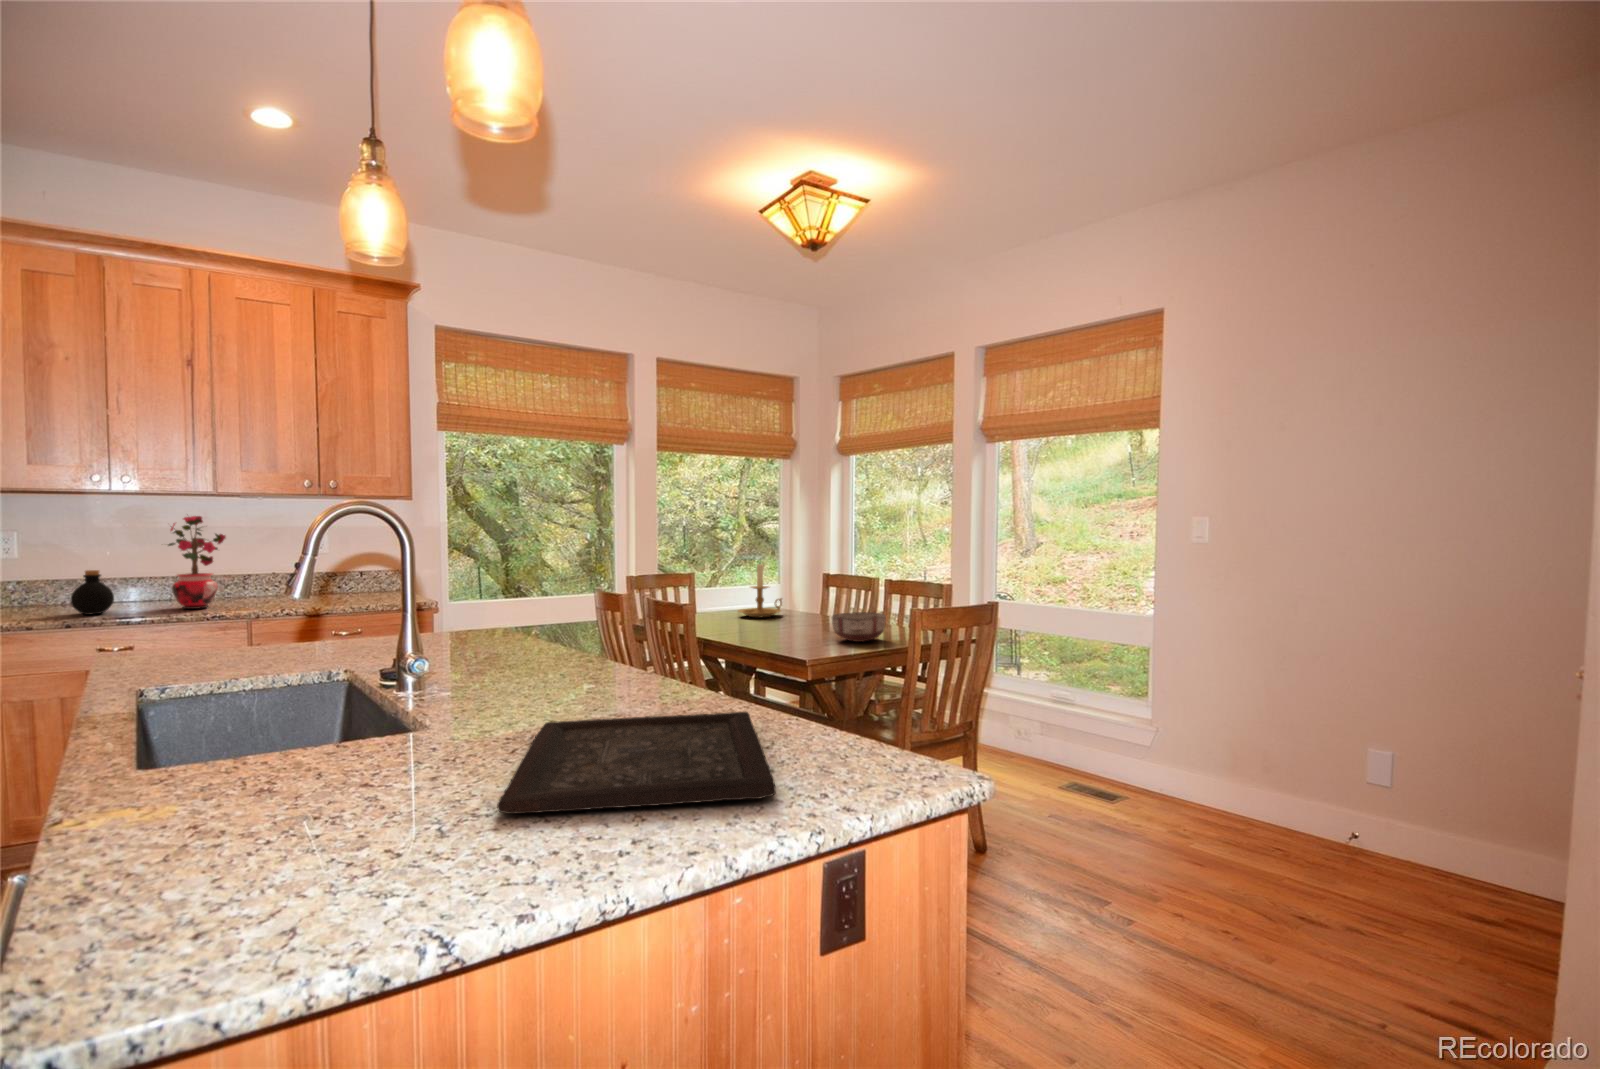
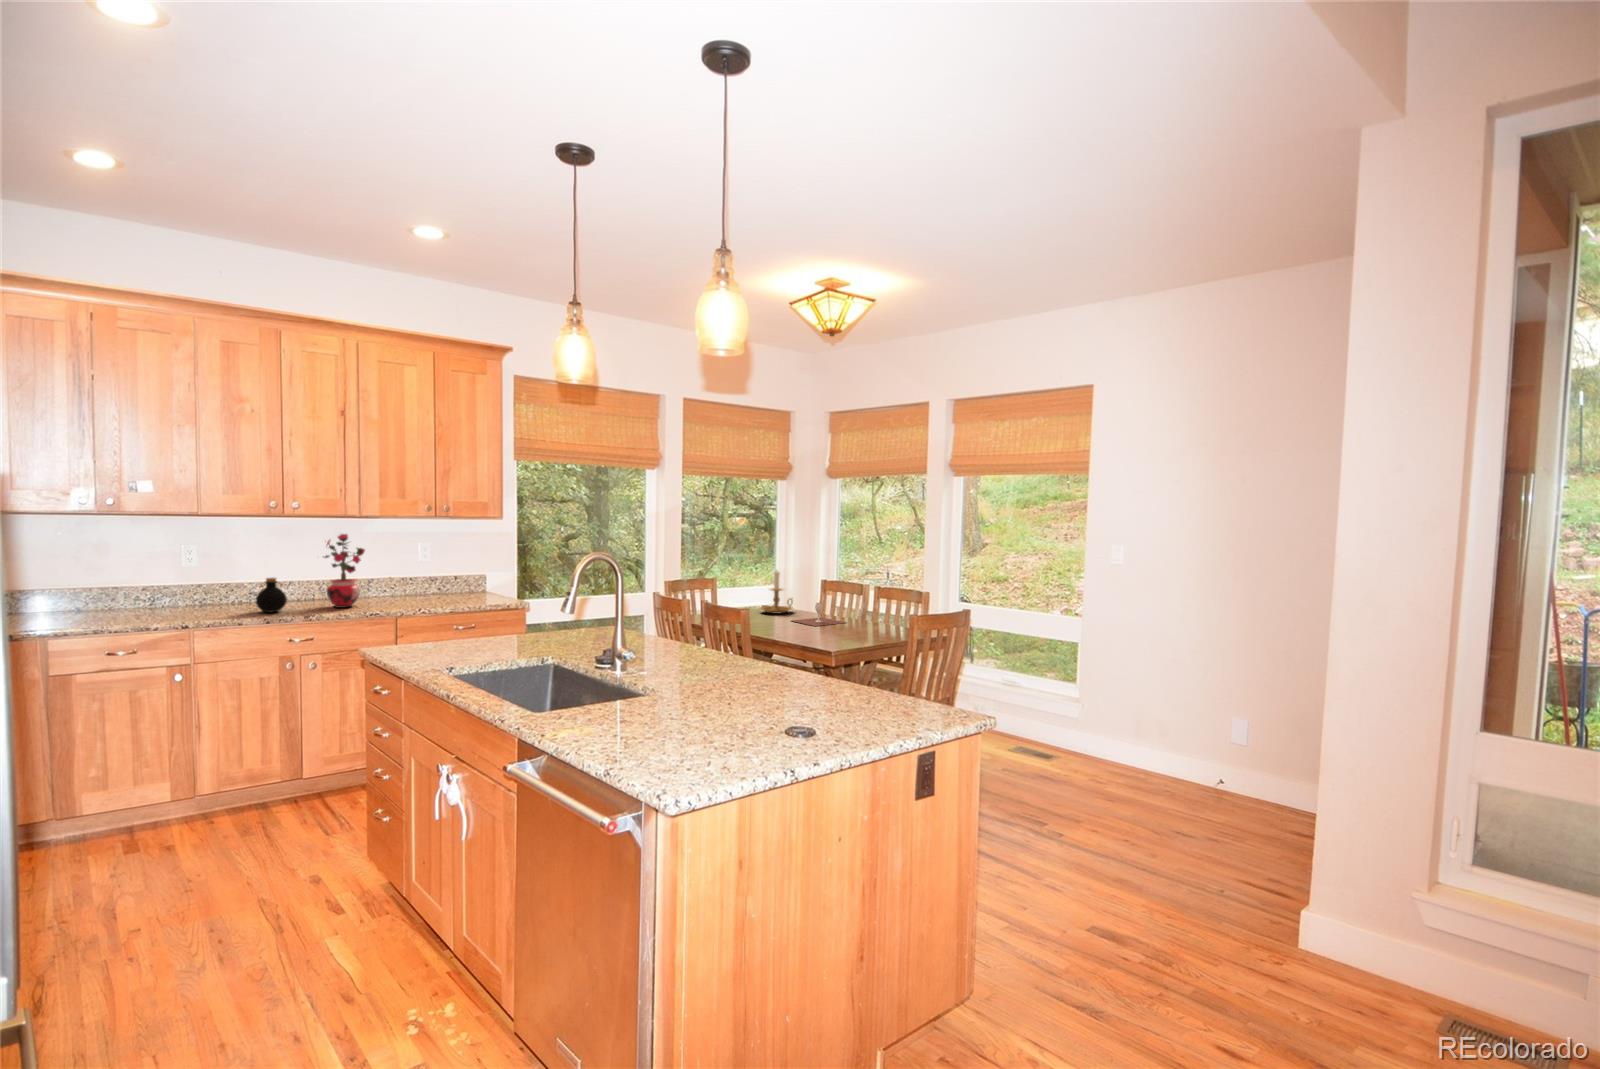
wine glass: none [771,602,844,632] -> present [791,603,846,626]
ceramic bowl: present [832,612,886,642] -> none [843,611,884,634]
tray: present [497,712,776,814] -> none [729,682,889,733]

